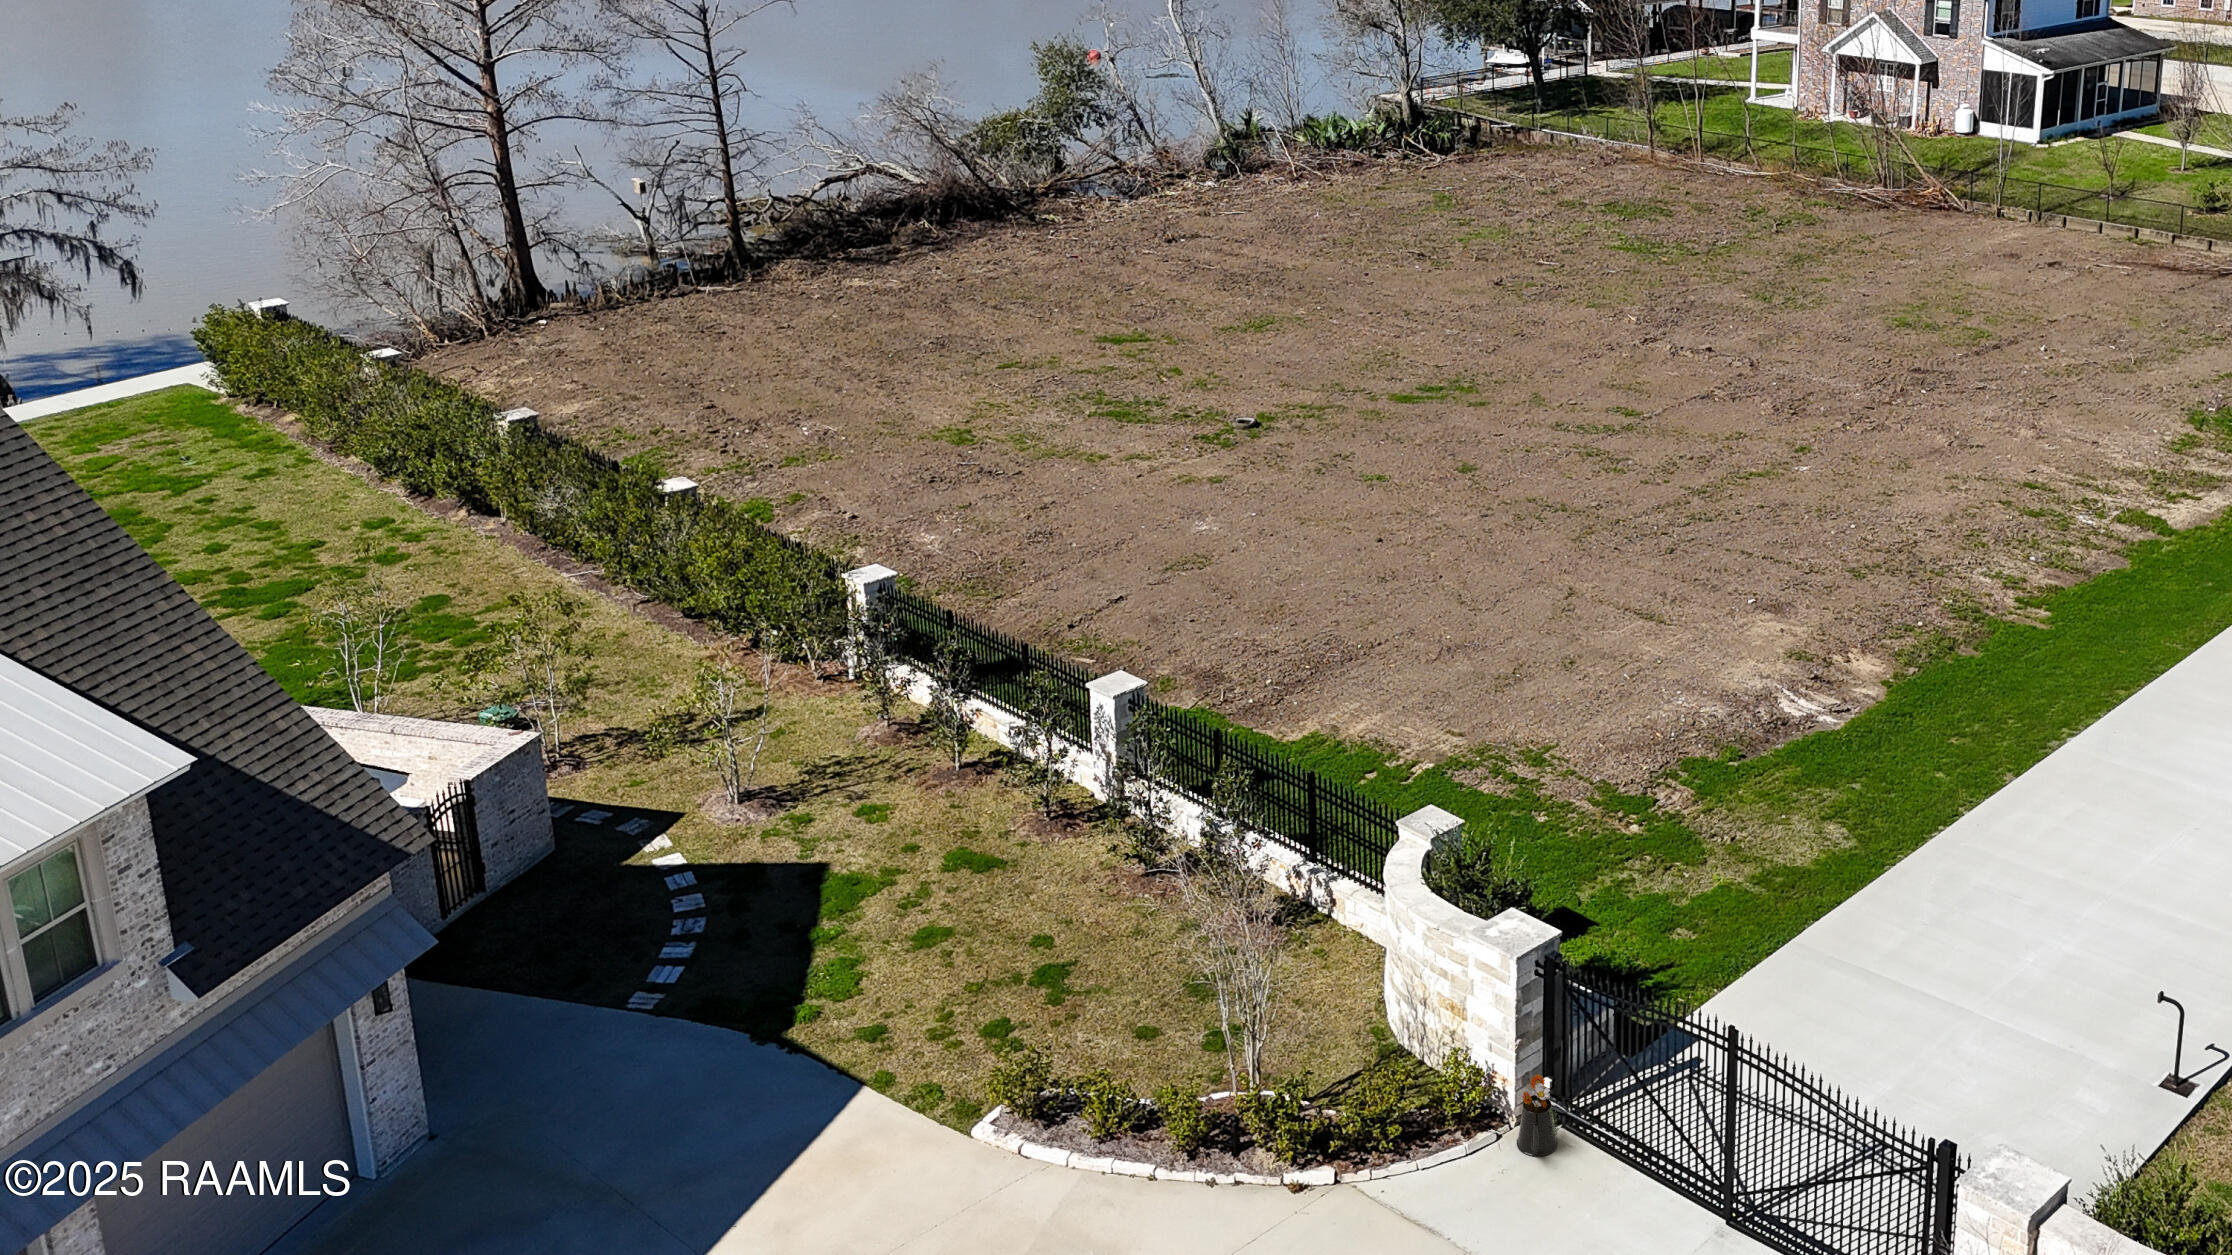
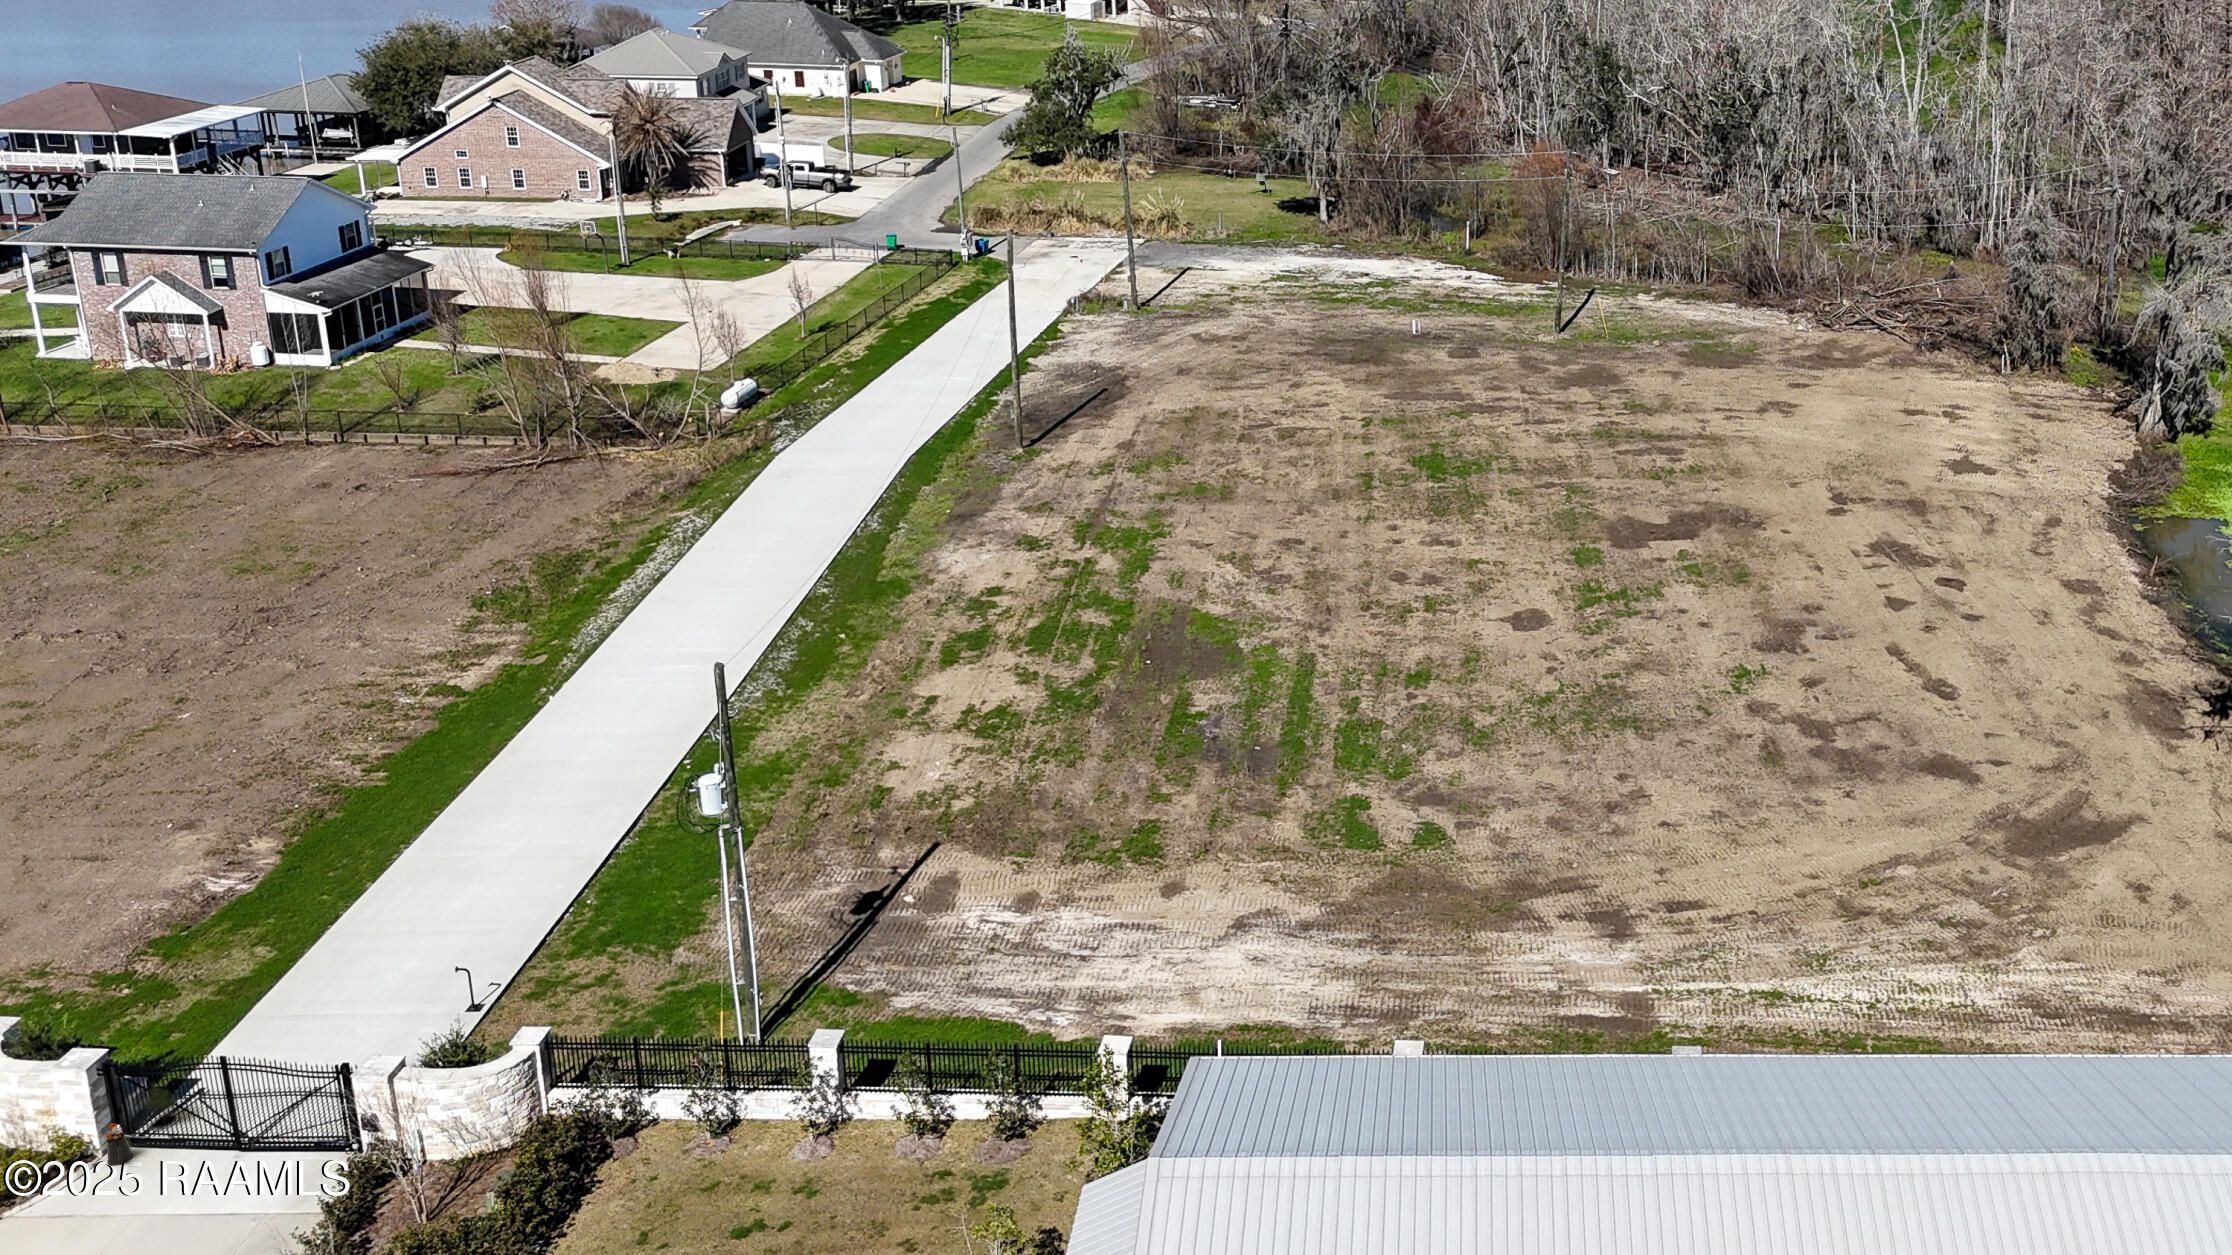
potted tree: none [1591,1025,1650,1116] -> present [144,1087,179,1131]

